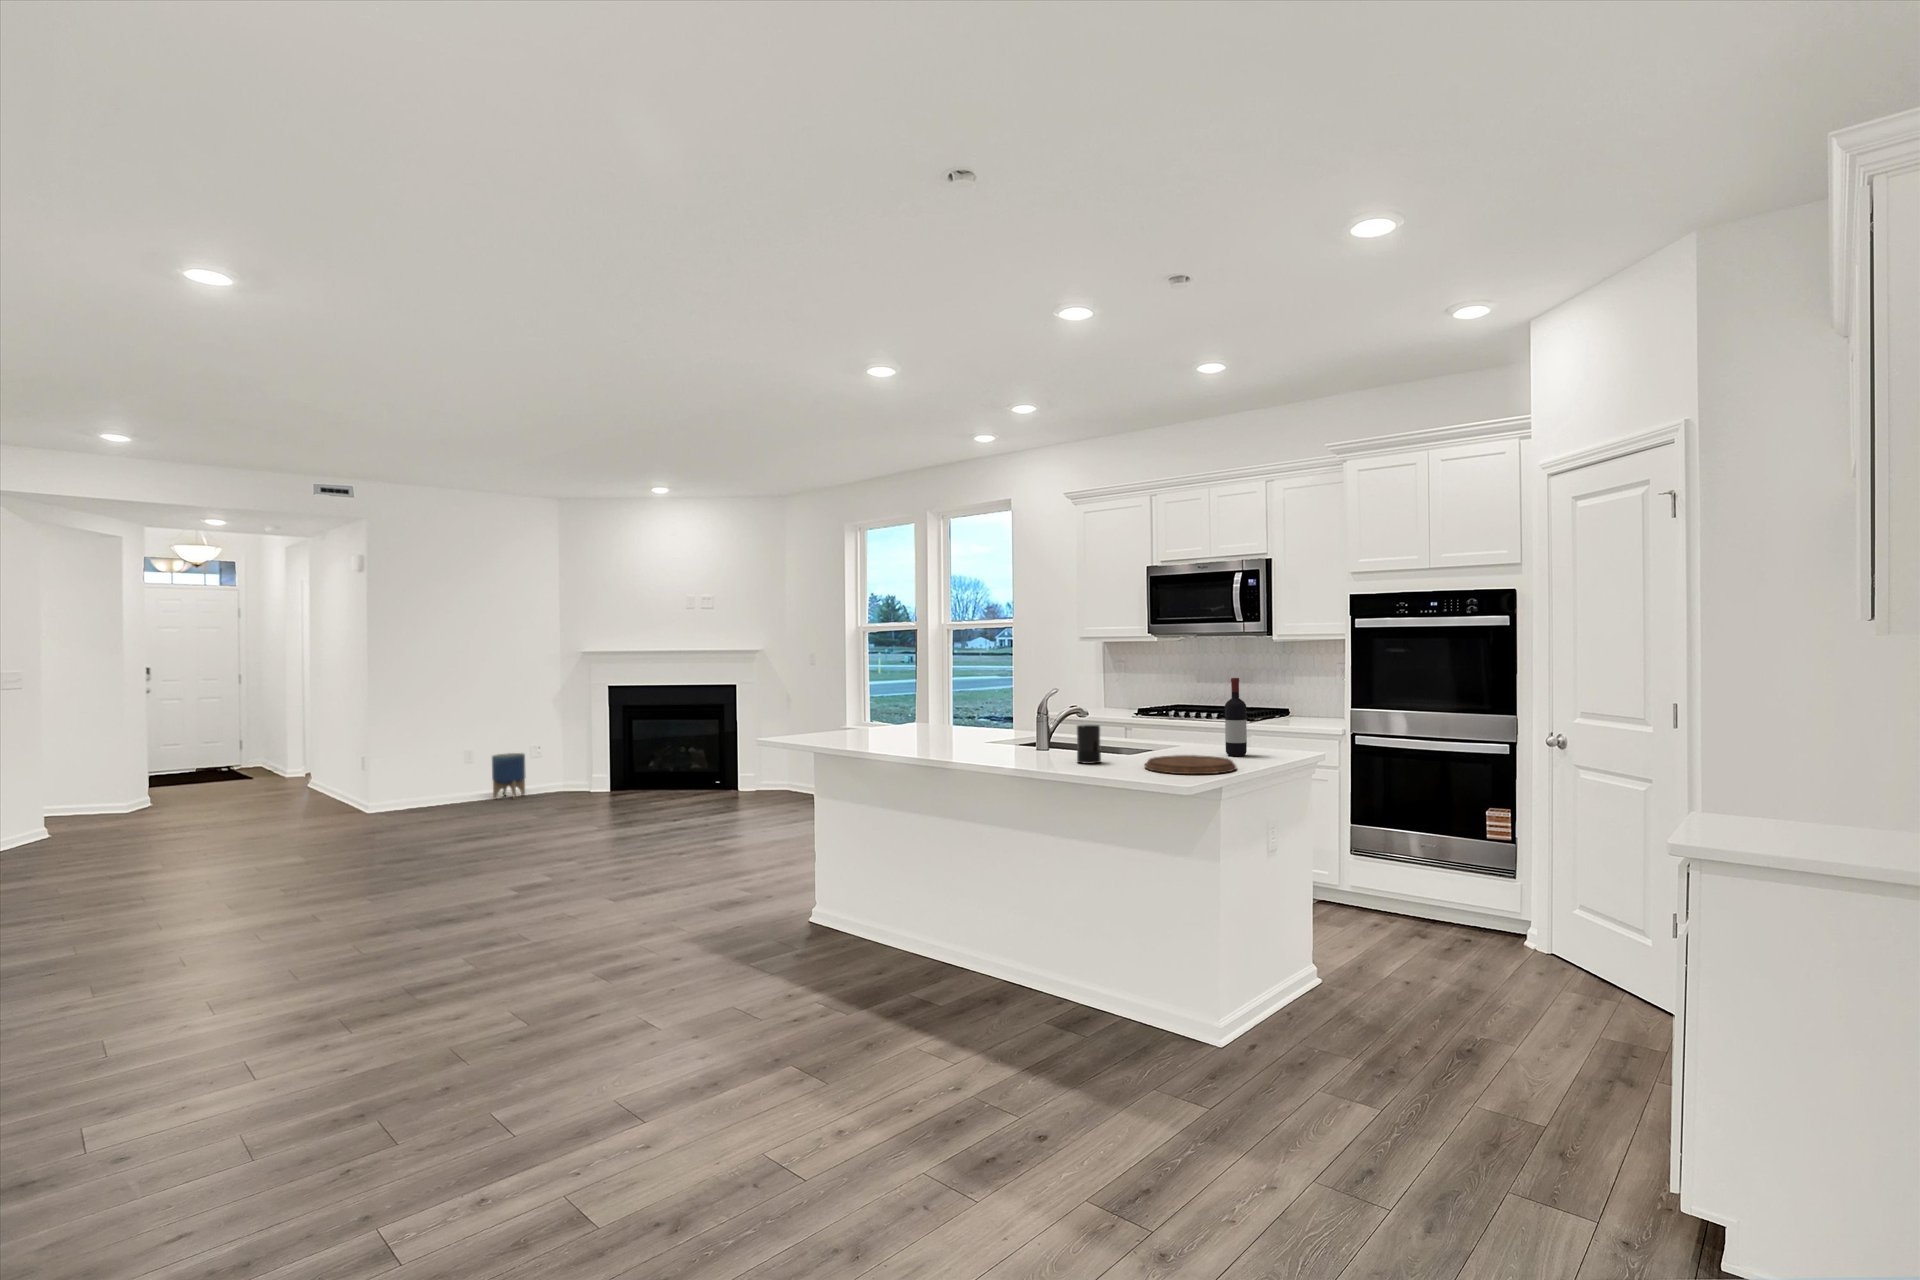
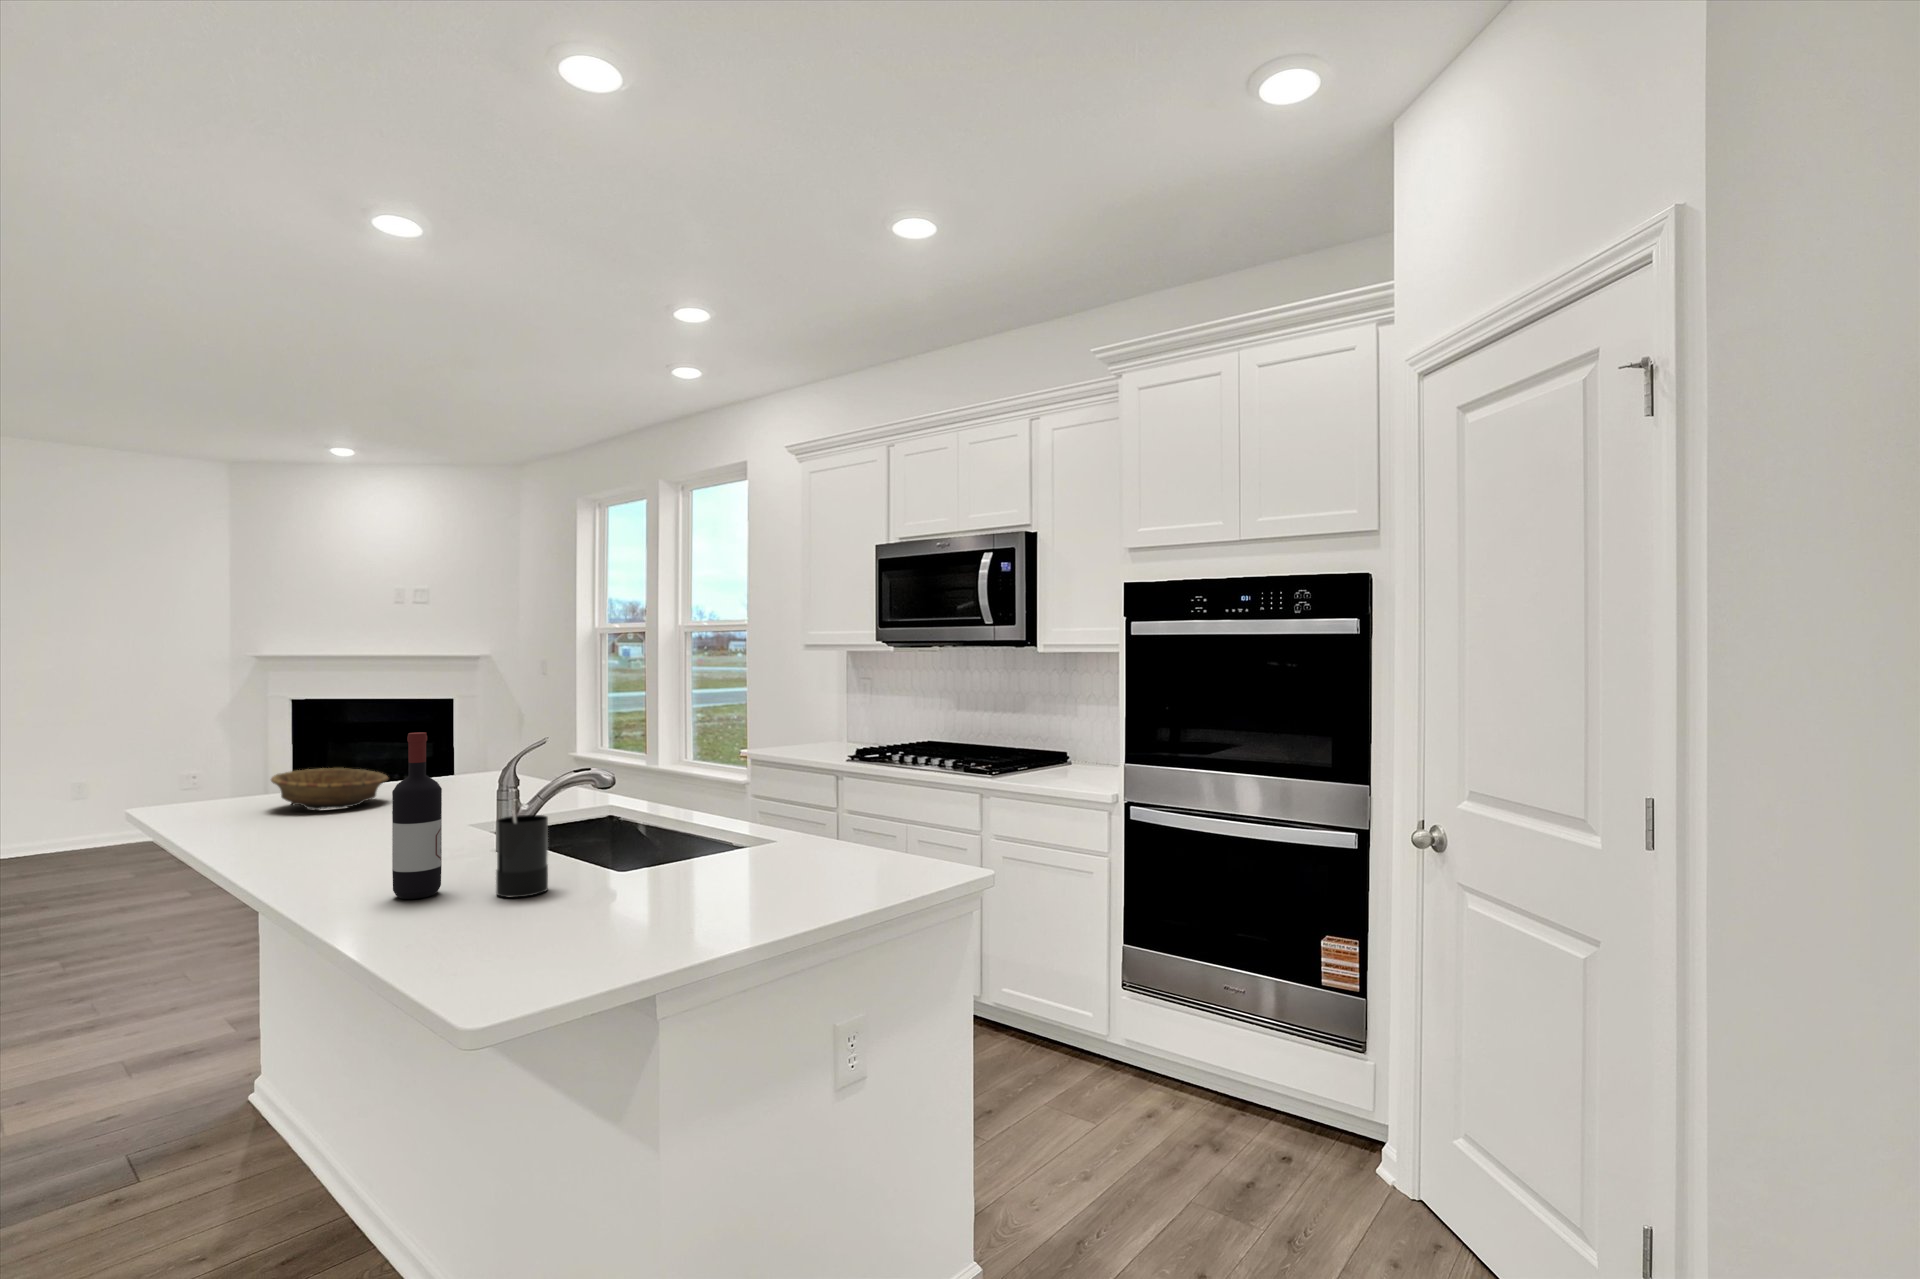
wine bottle: present [1225,678,1247,756] -> present [392,732,442,899]
decorative bowl: none [848,715,906,737] -> present [271,768,388,810]
planter: present [492,753,526,799] -> none [62,791,117,855]
cutting board: present [1145,755,1236,774] -> none [586,880,780,944]

